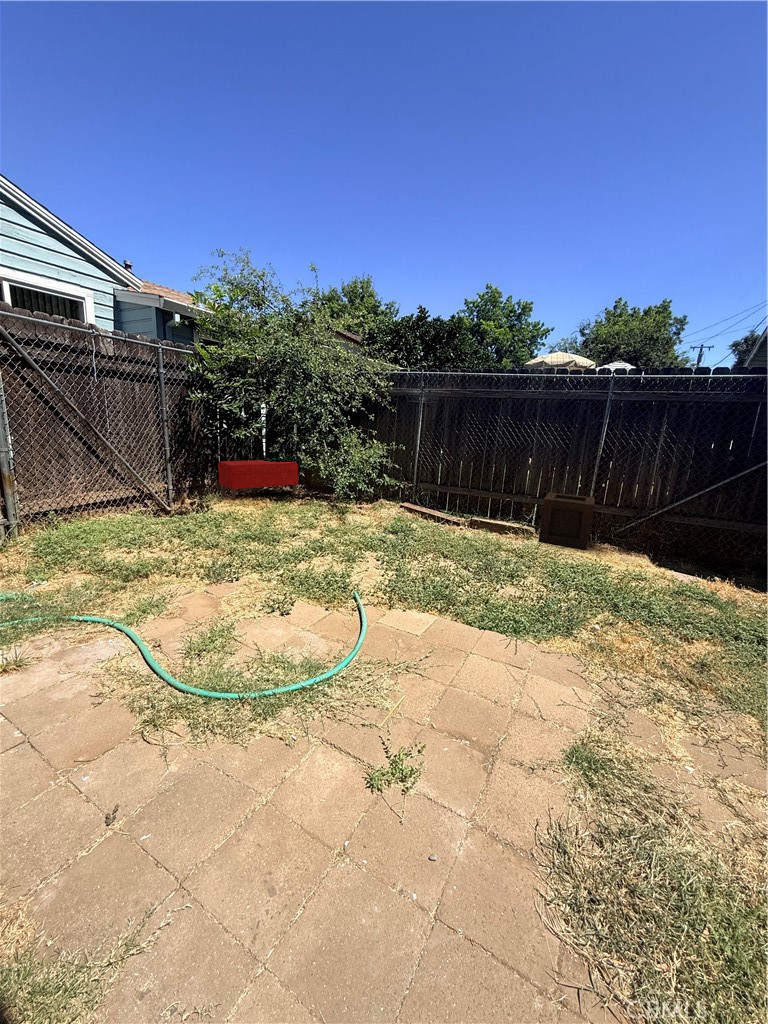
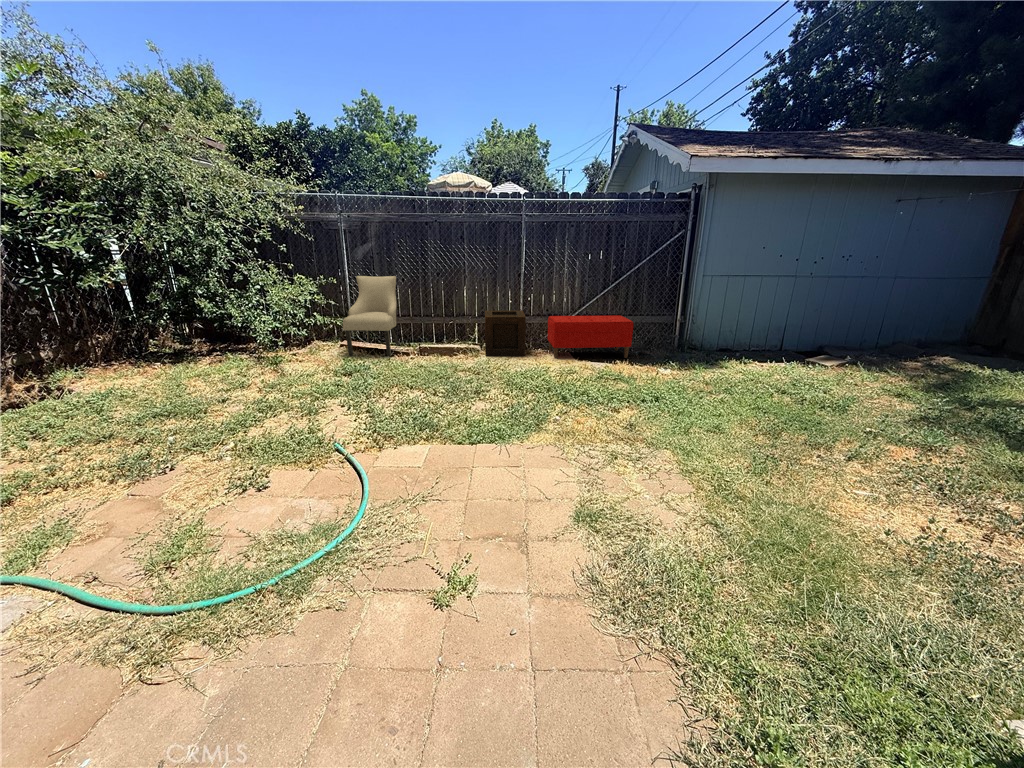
chair: none [402,445,461,524] -> present [343,276,400,356]
bench: present [218,460,298,500] -> present [548,315,633,359]

